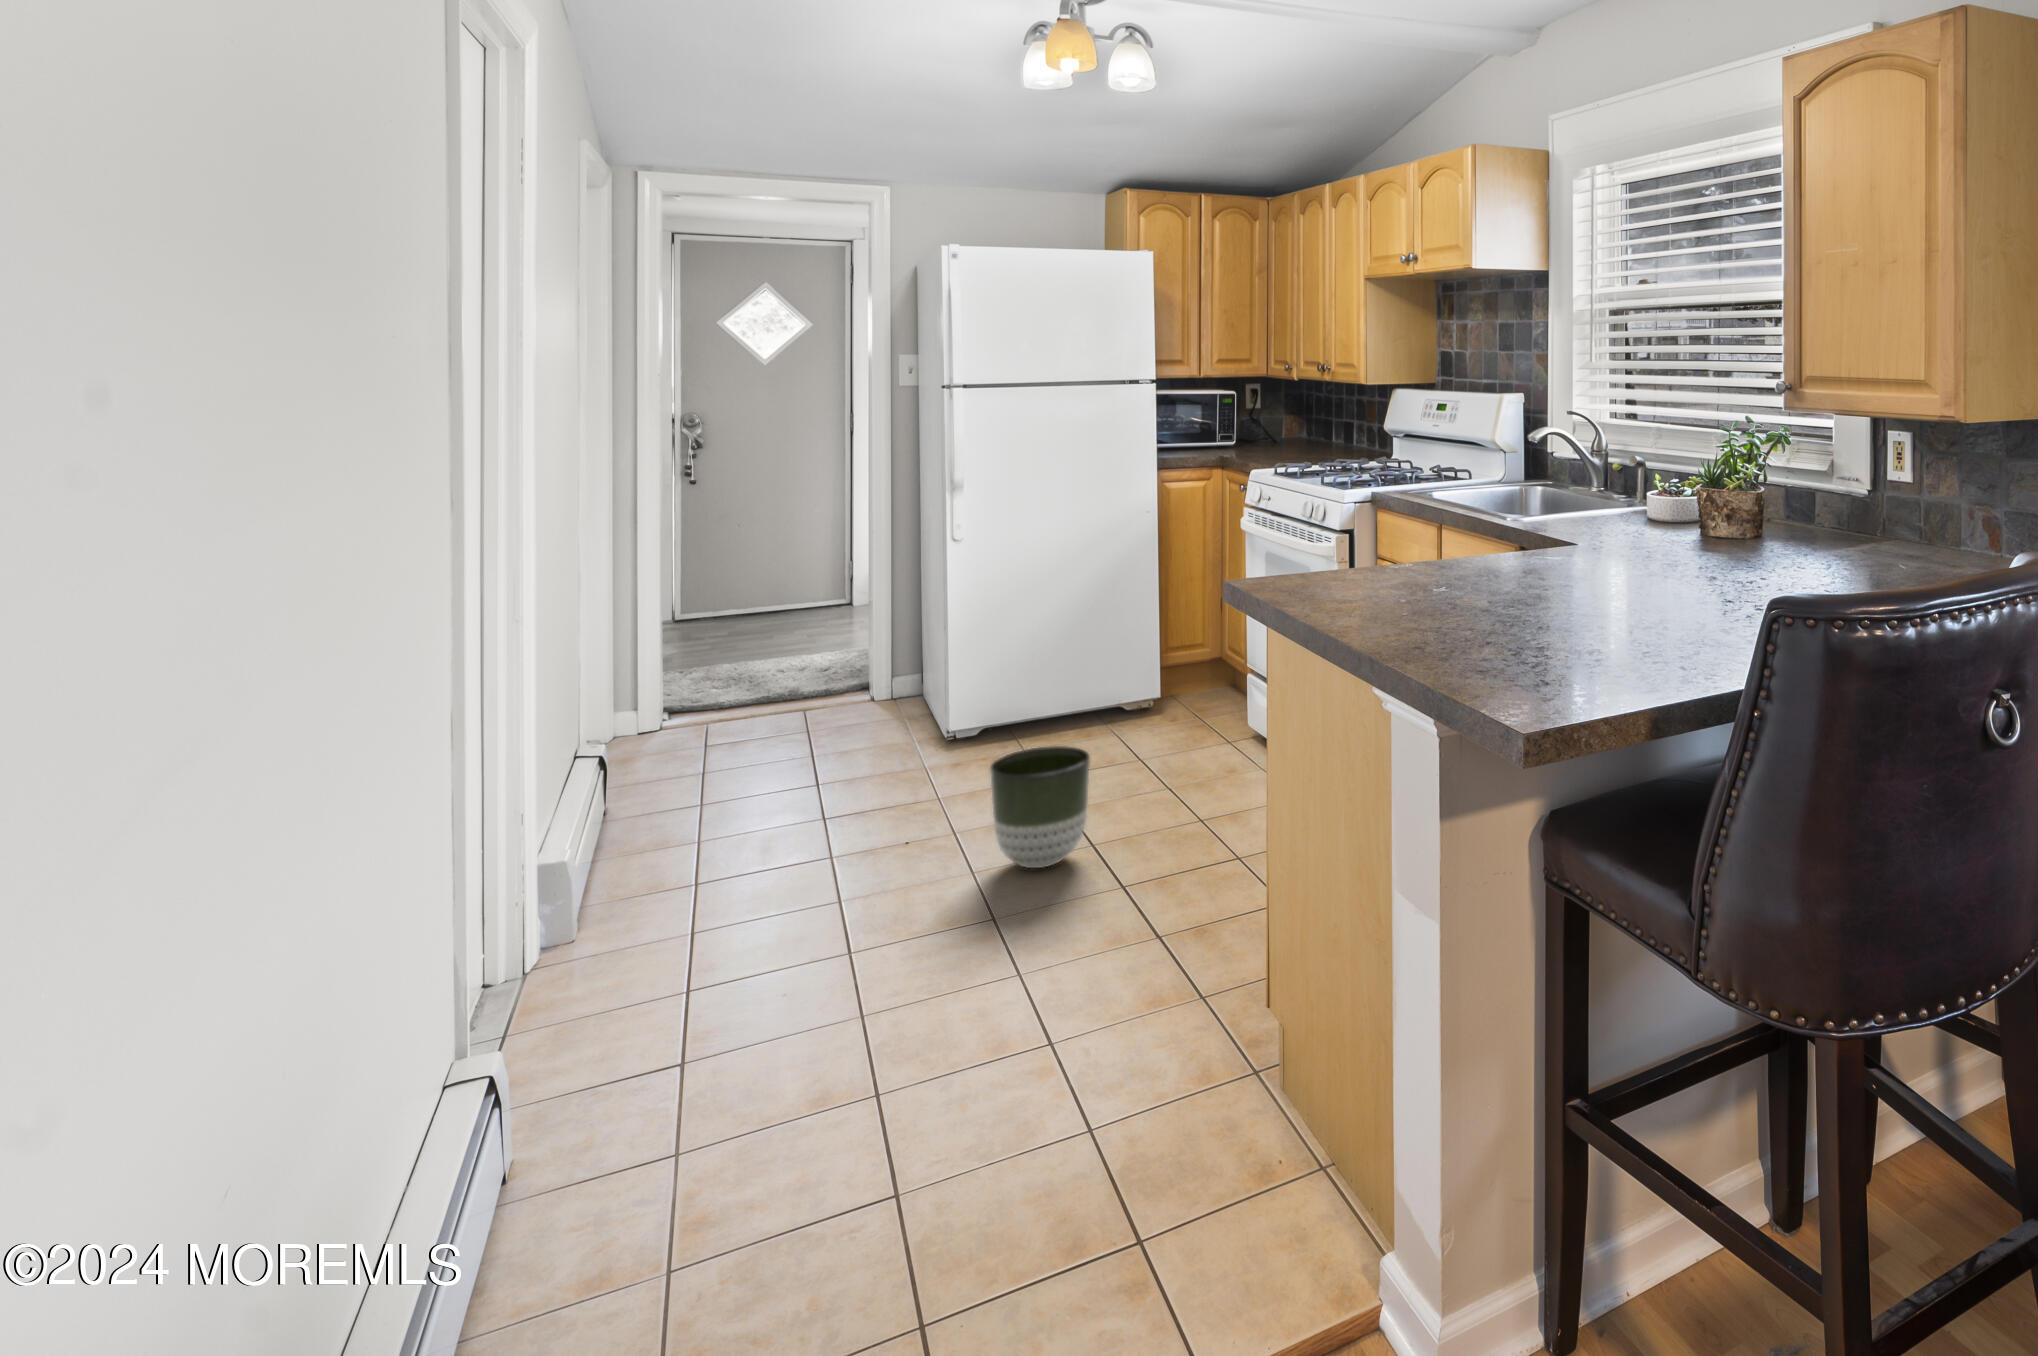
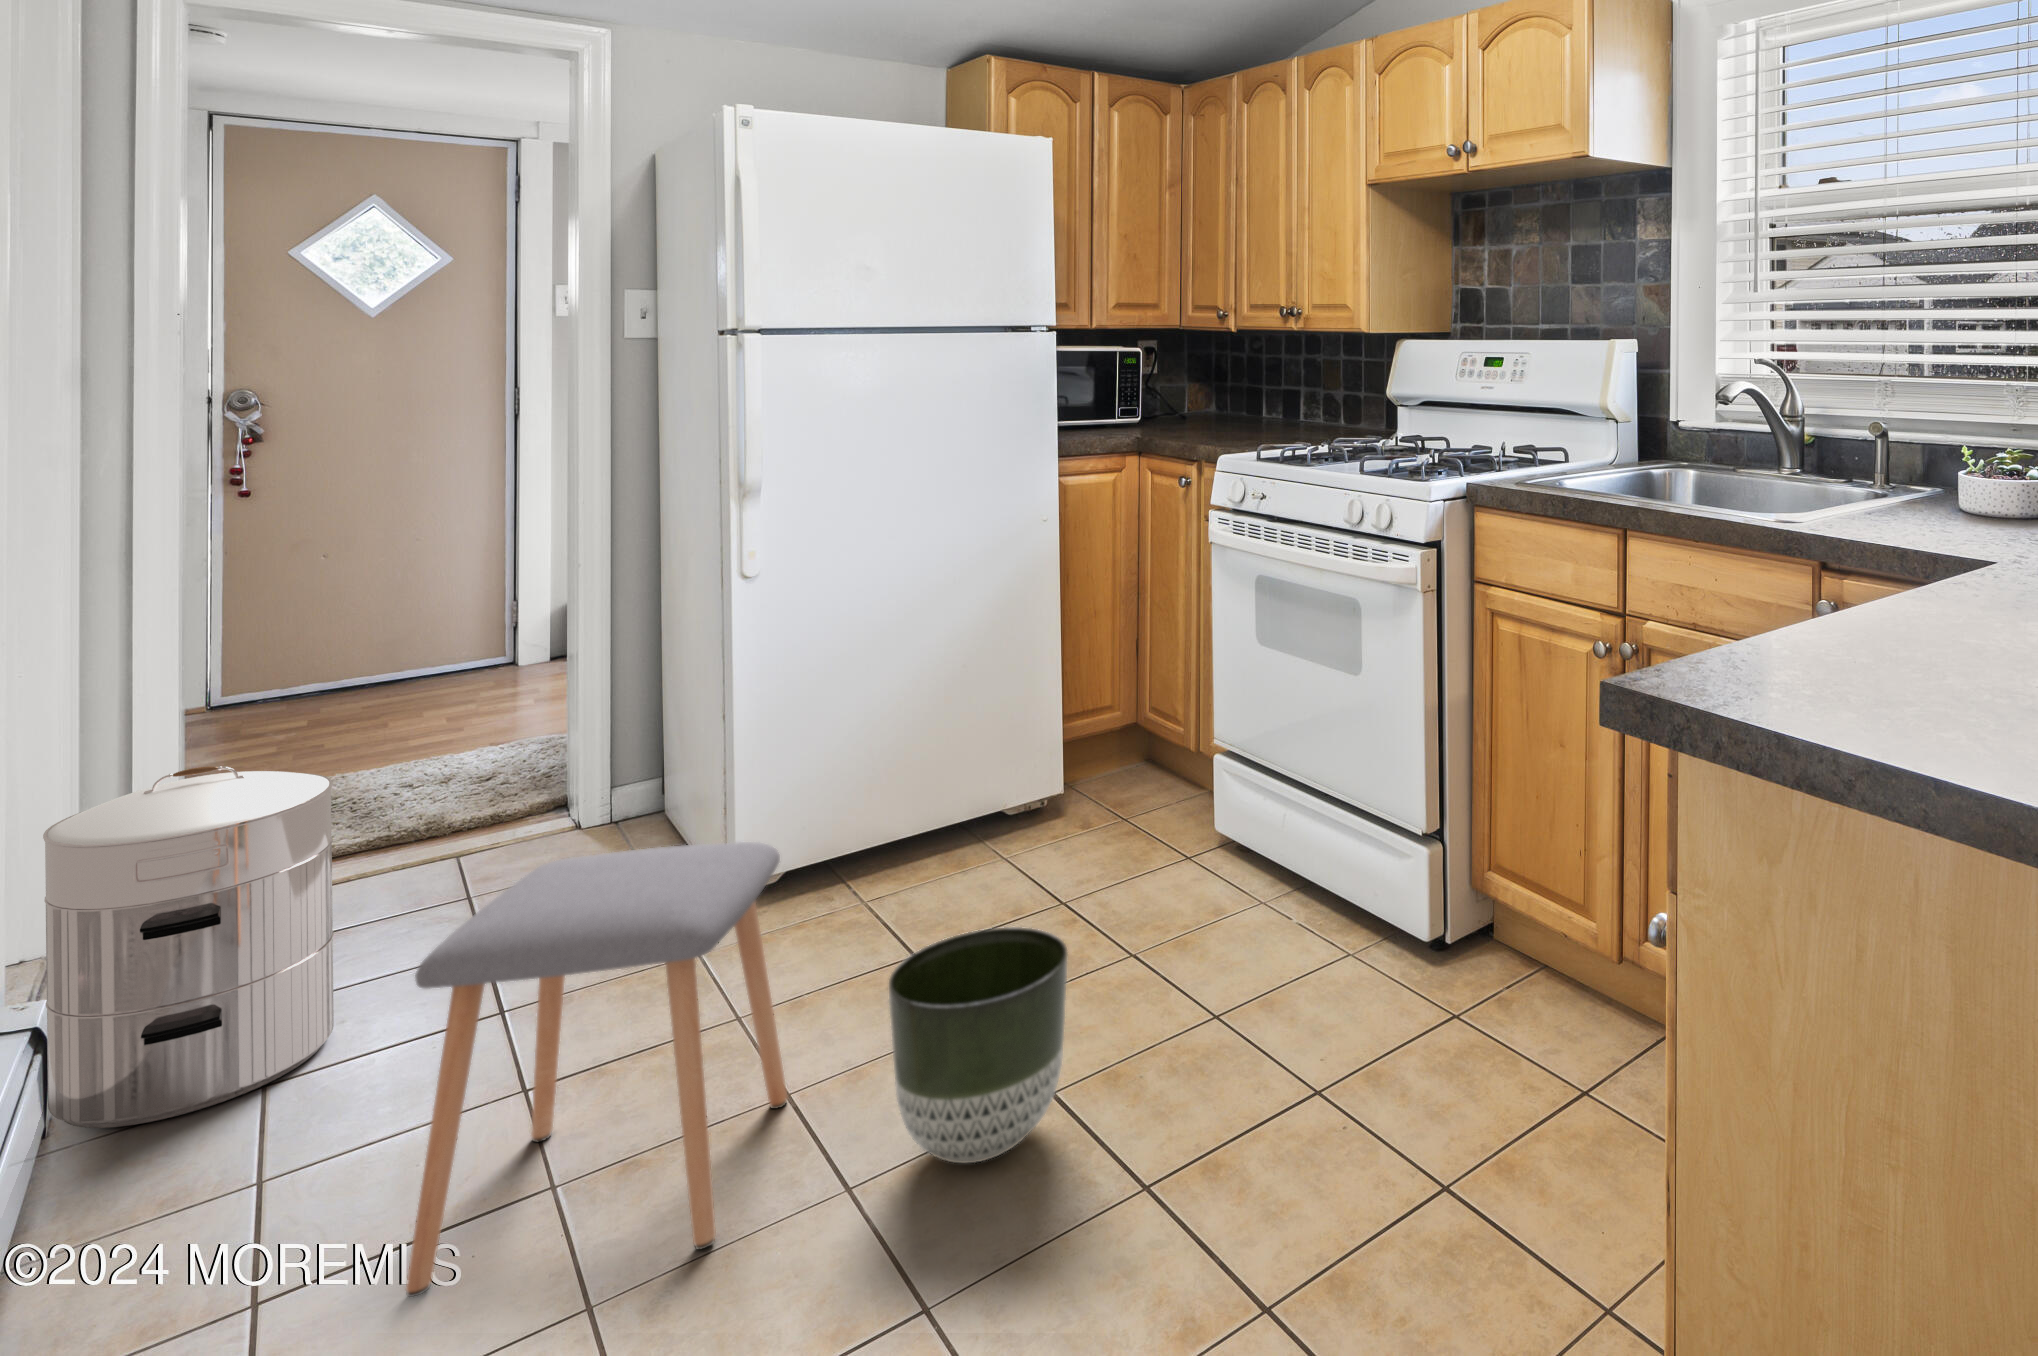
waste bin: none [602,634,734,818] -> present [43,766,334,1128]
stool: none [758,686,950,891] -> present [406,842,788,1297]

